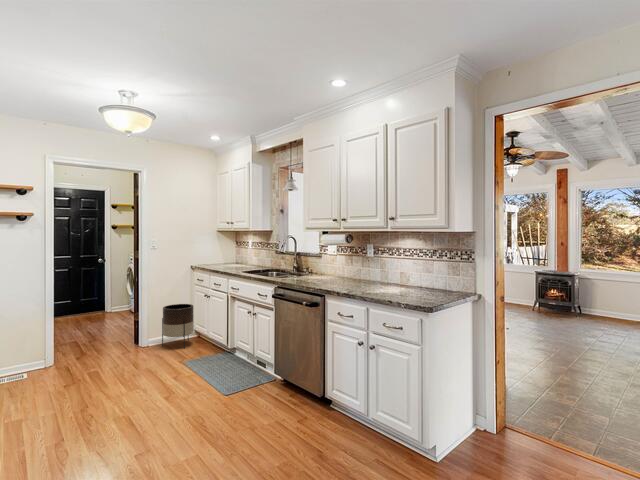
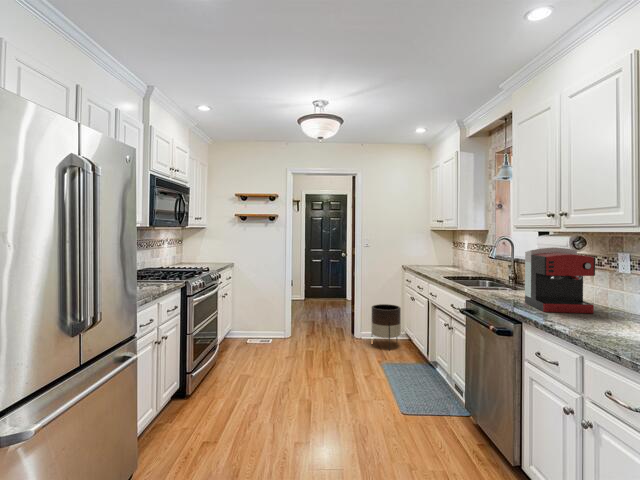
coffee maker: none [318,242,361,286] -> present [525,248,595,313]

